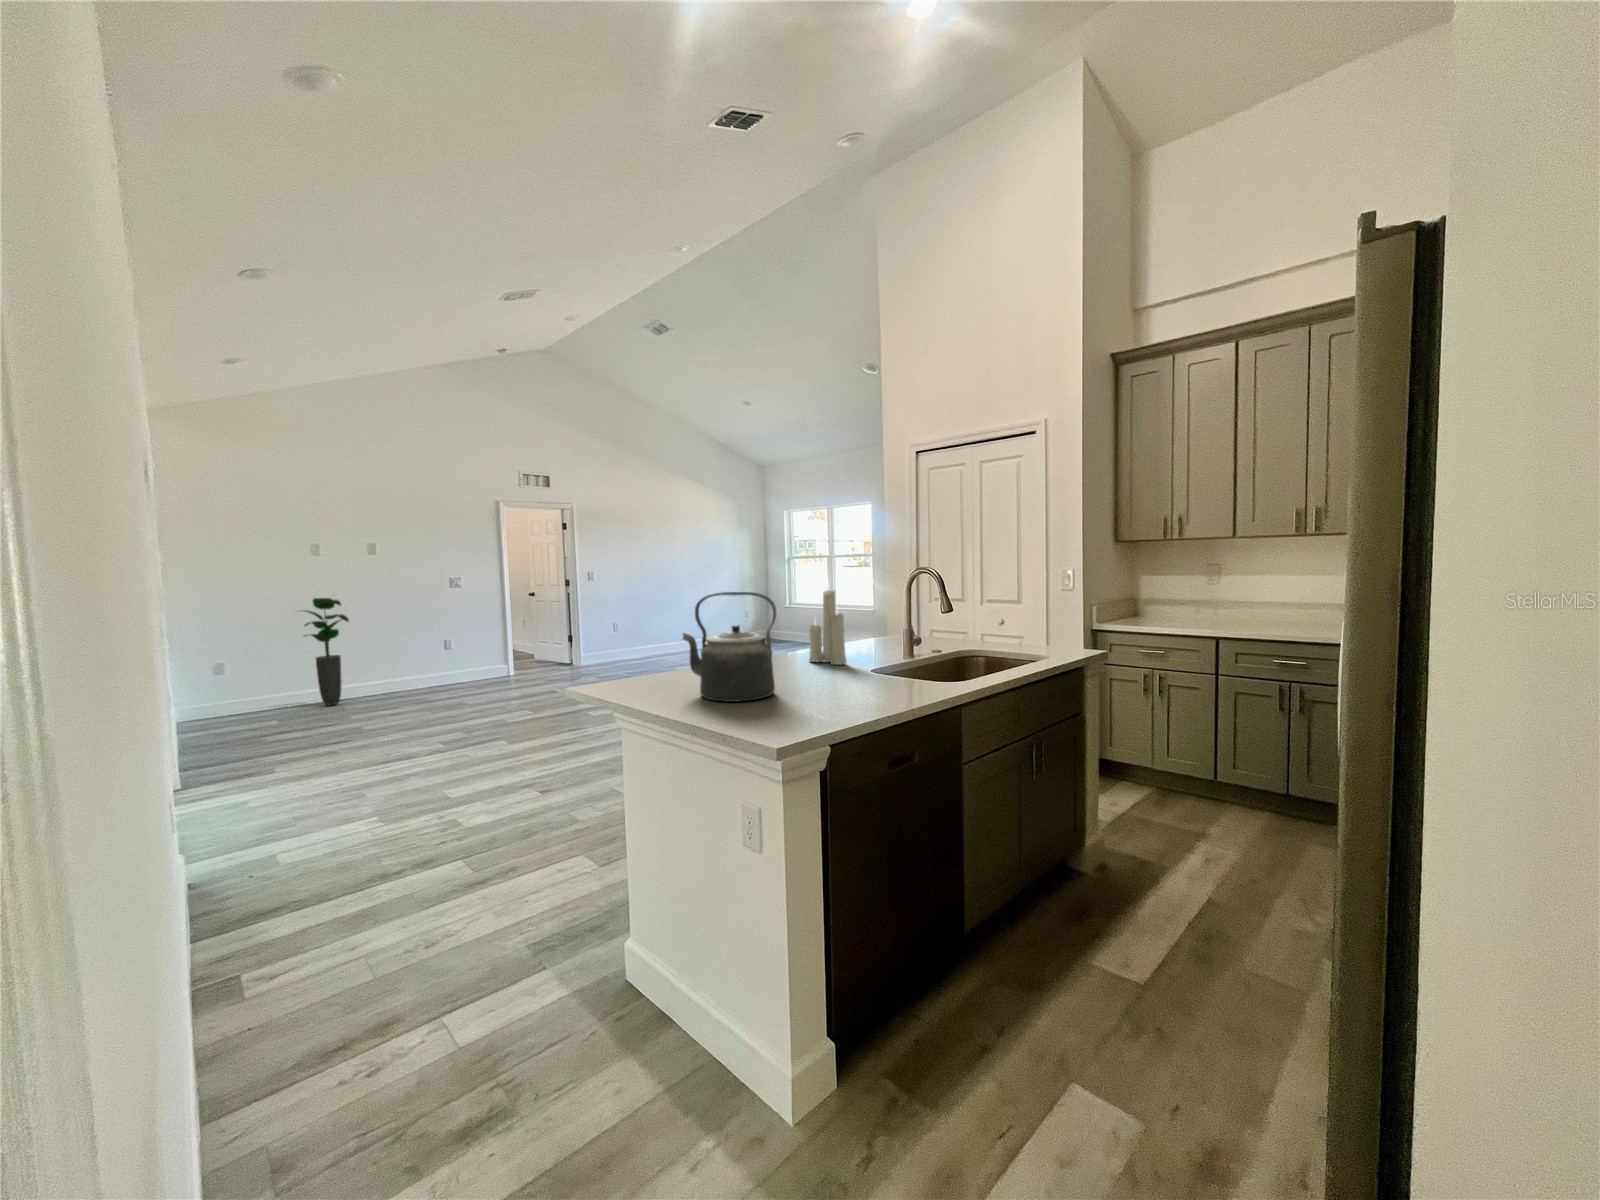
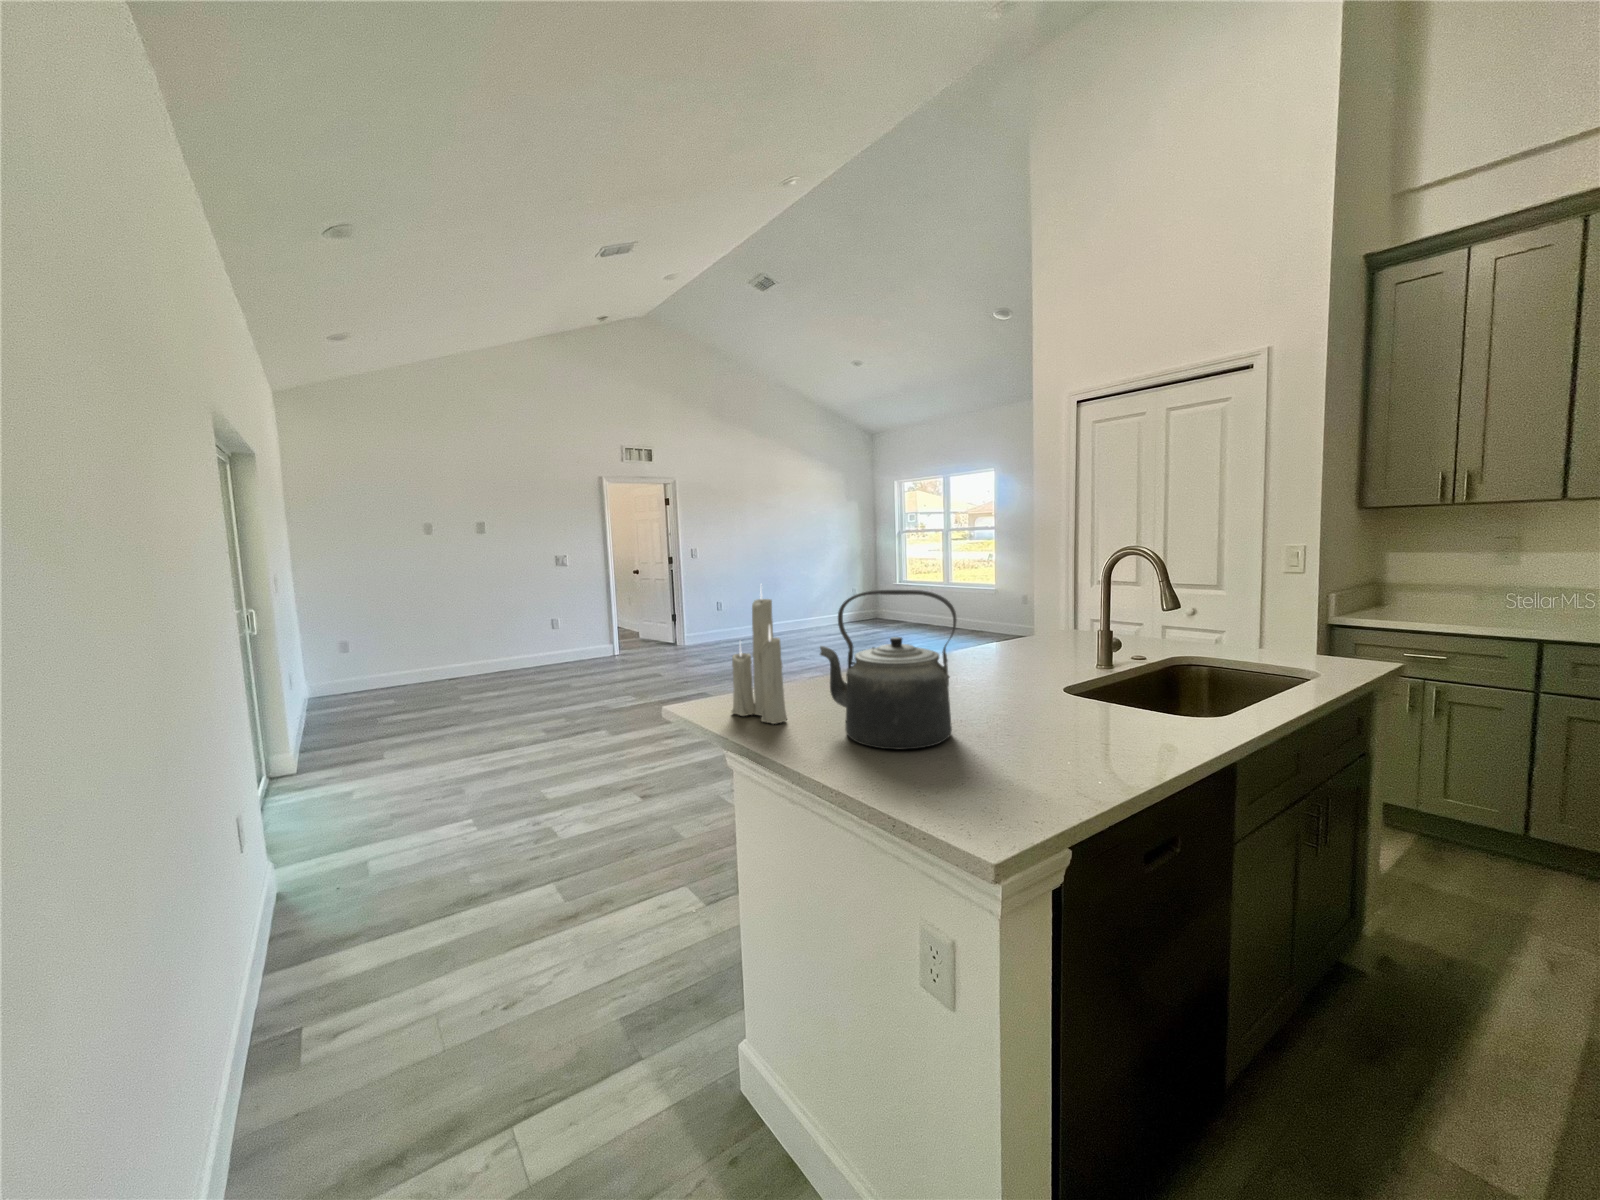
candle: present [809,589,847,665] -> present [731,592,787,724]
potted plant: present [304,598,349,705] -> none [404,576,458,685]

